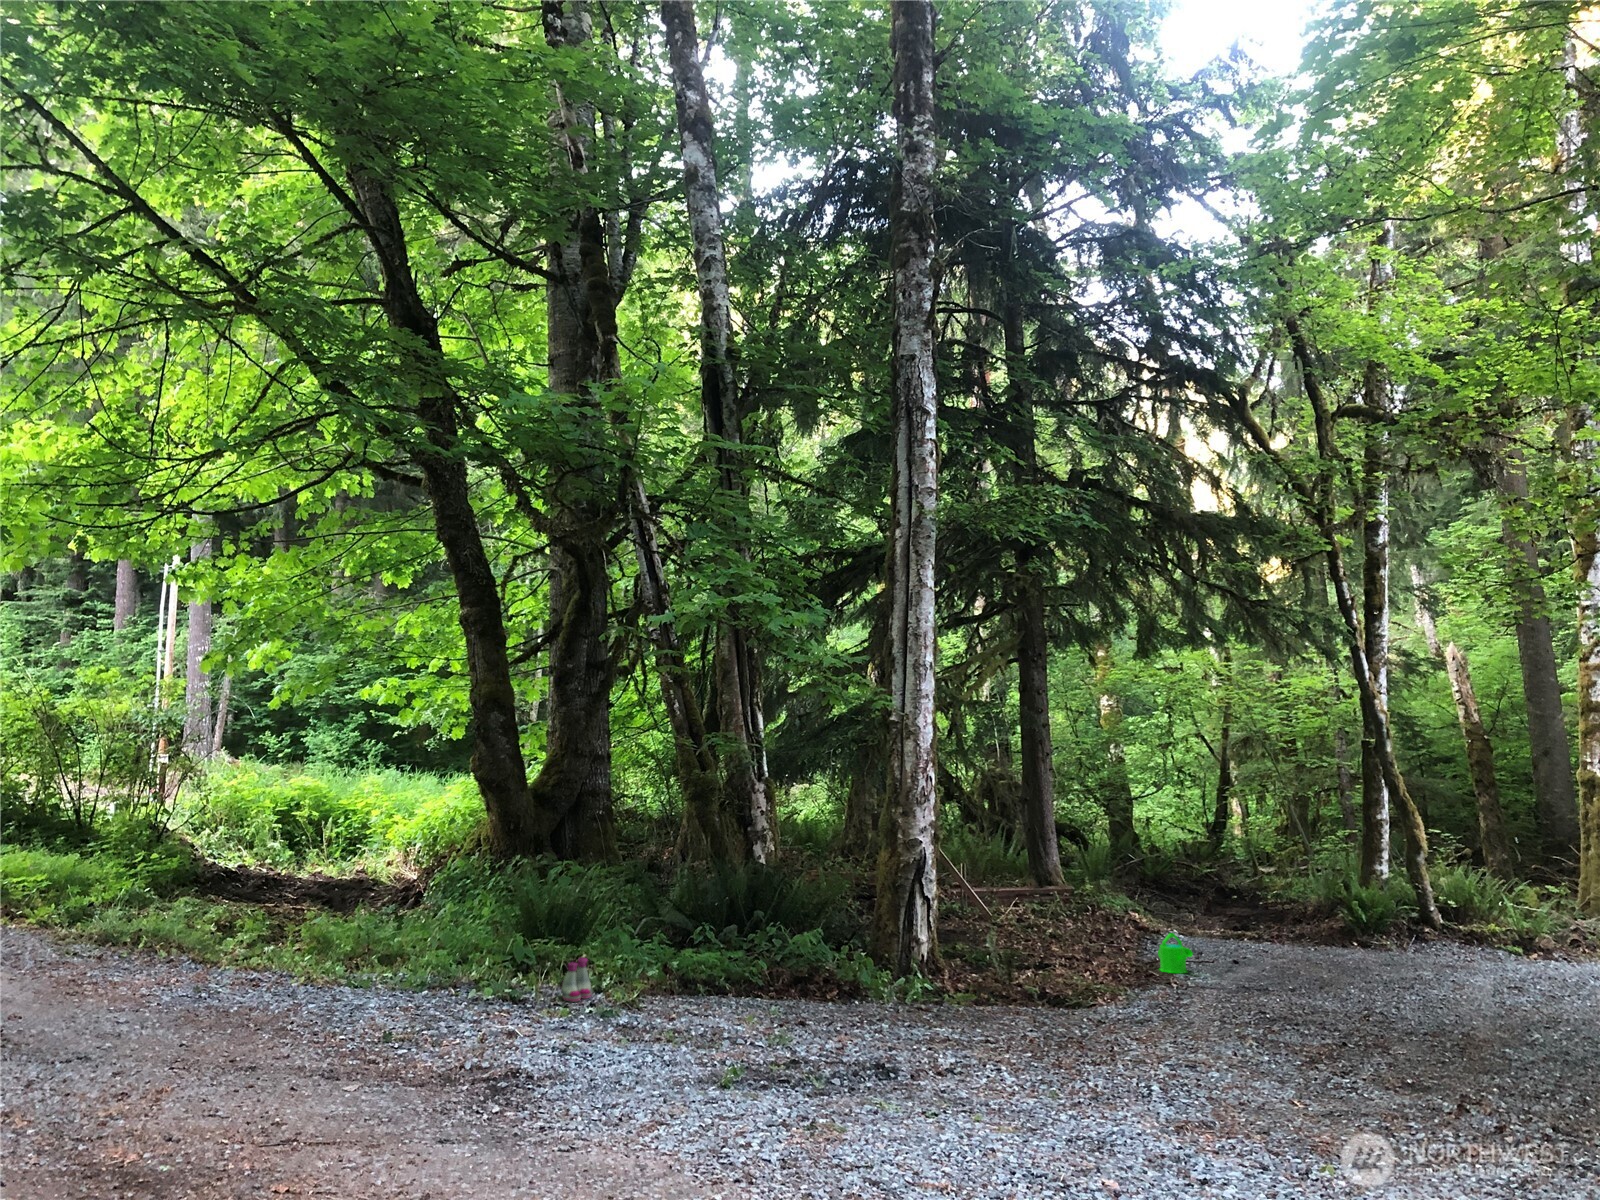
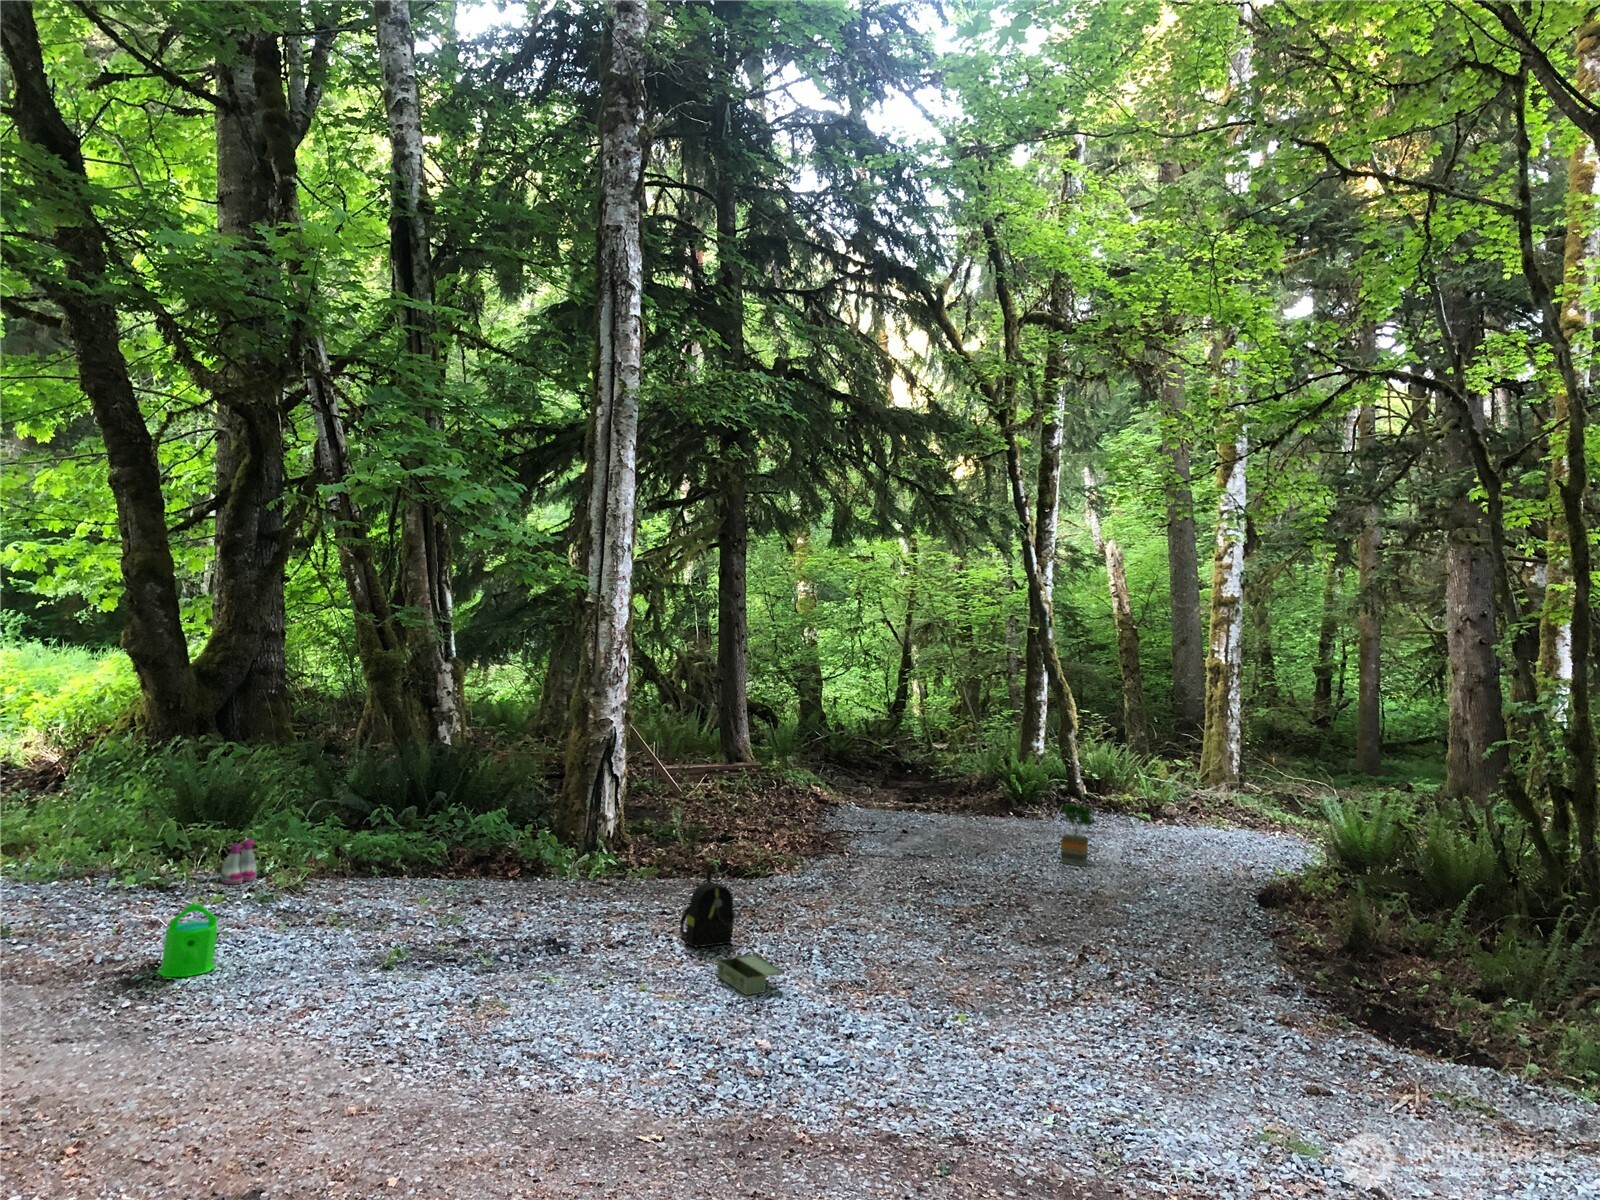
potted tree: none [1492,908,1557,994] -> present [1059,803,1096,866]
watering can: present [1158,933,1193,973] -> present [157,904,218,977]
backpack: none [1012,989,1076,1079] -> present [680,868,735,947]
toolbox: none [1059,1088,1138,1134] -> present [717,954,784,995]

